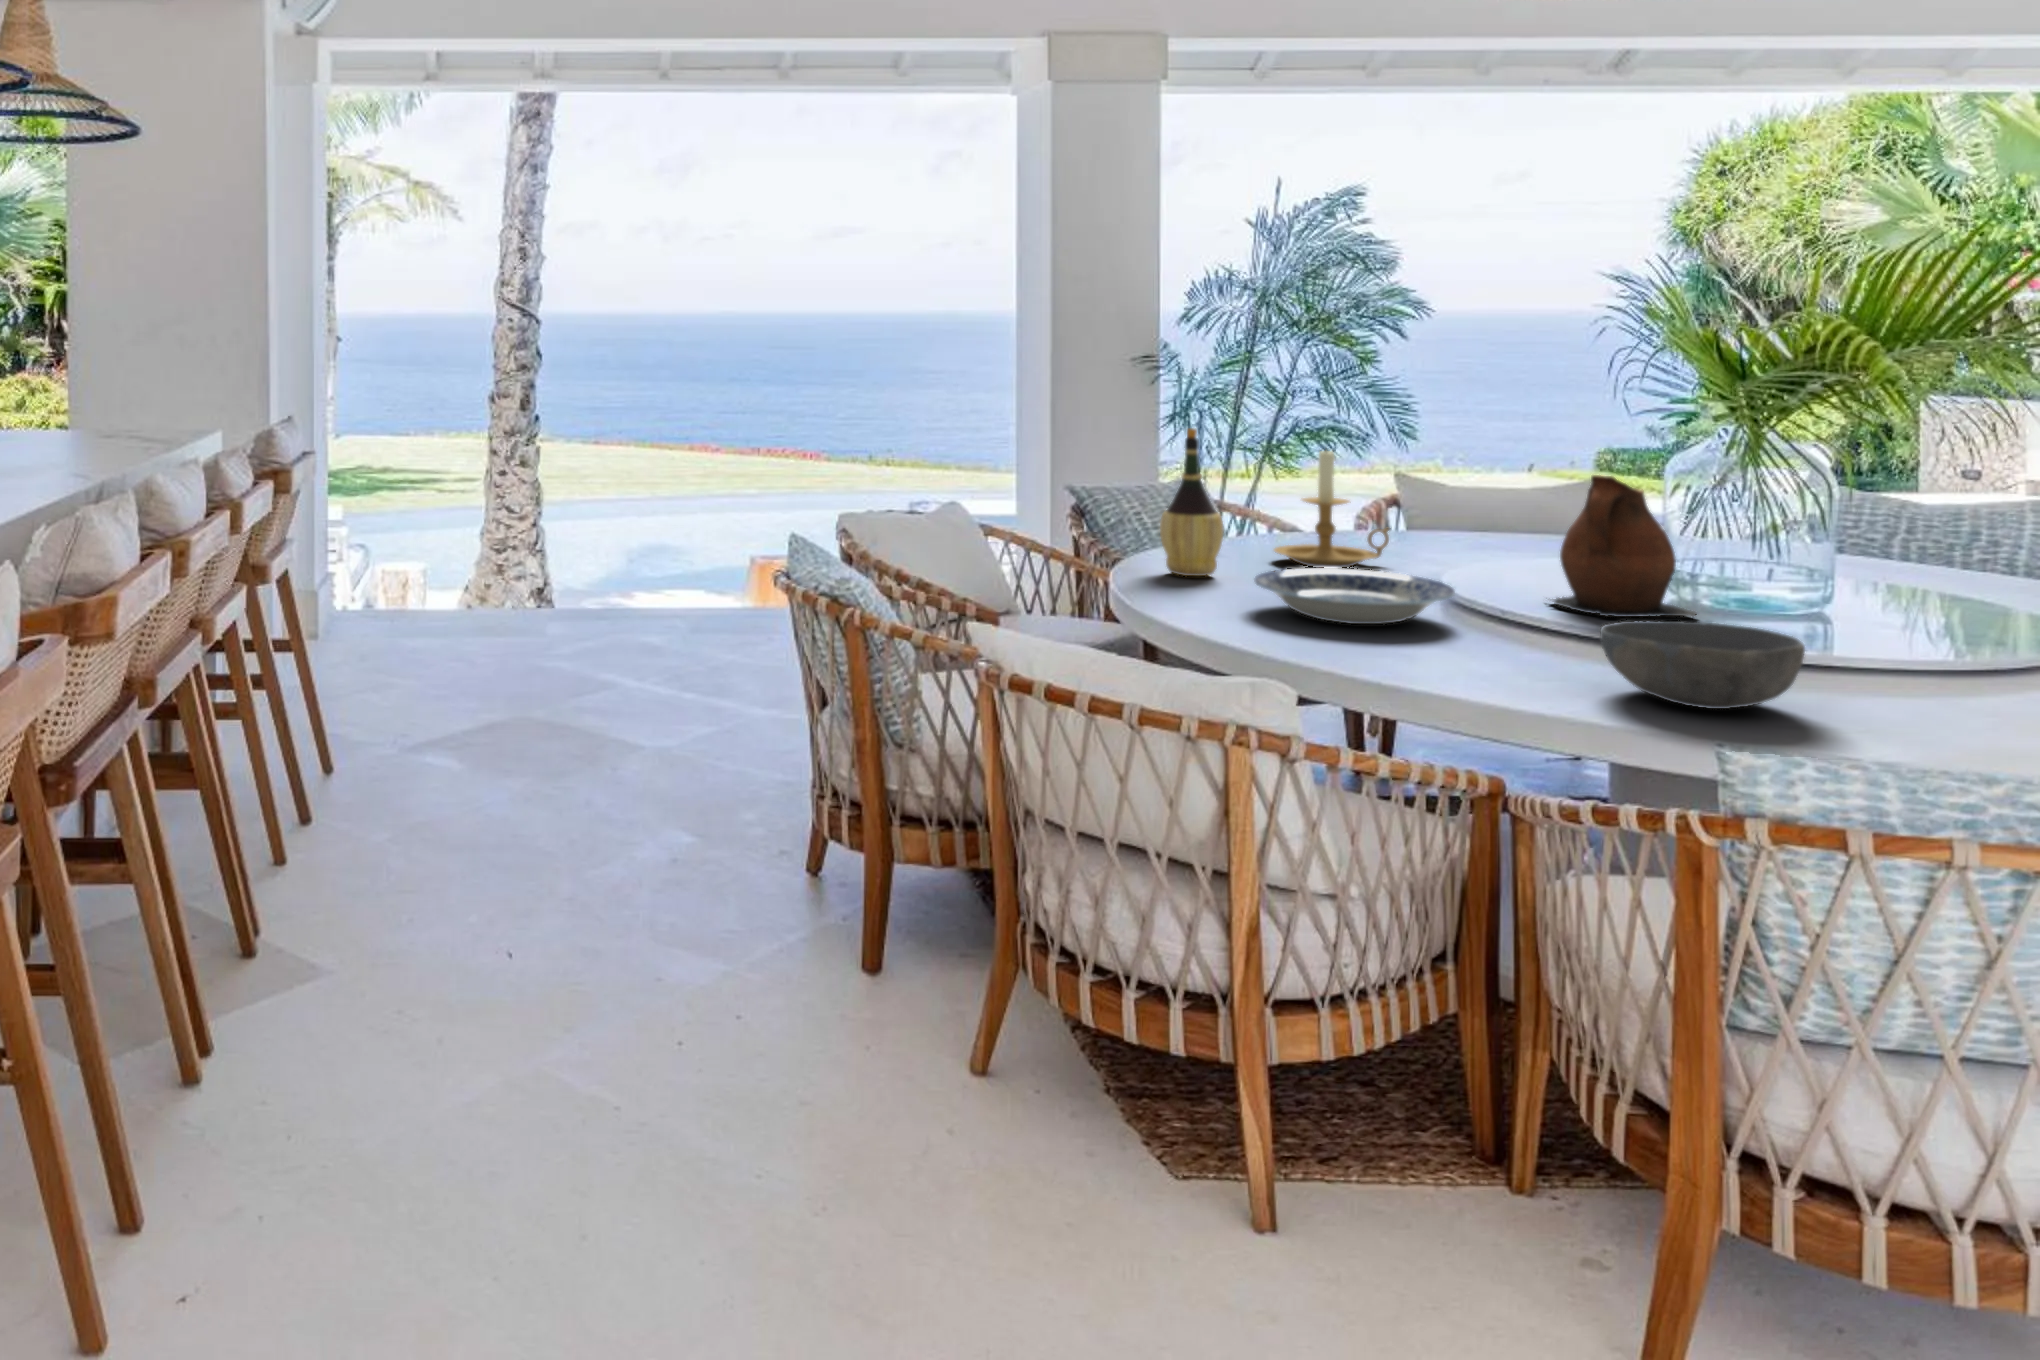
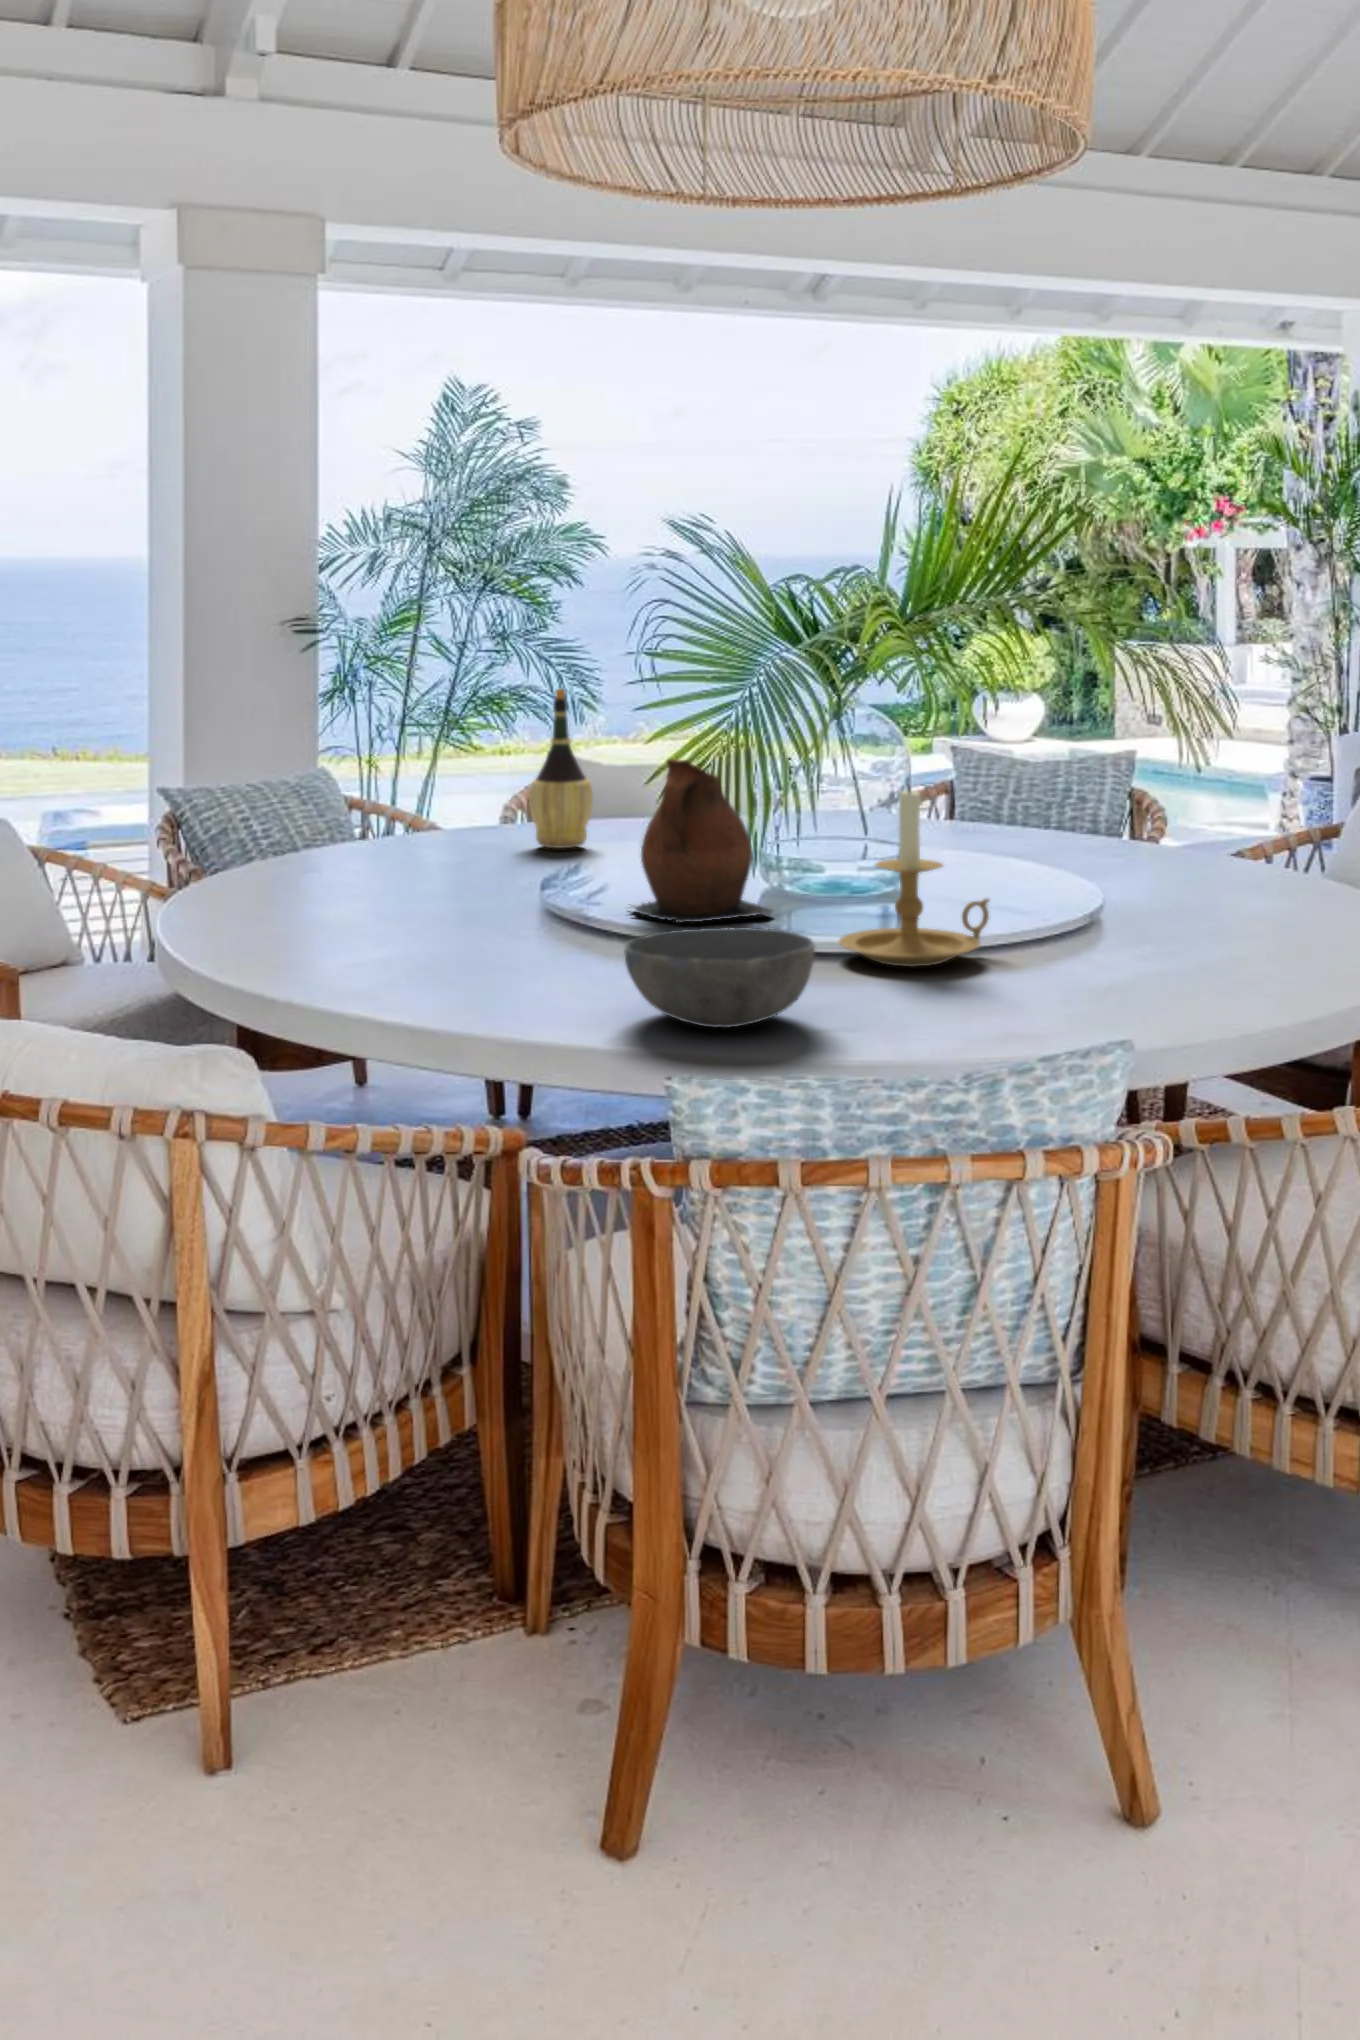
wine bottle: present [1160,428,1224,576] -> present [529,689,593,848]
candle holder: present [1274,450,1389,568] -> present [839,787,989,967]
plate: present [1255,568,1455,624] -> none [291,887,514,956]

